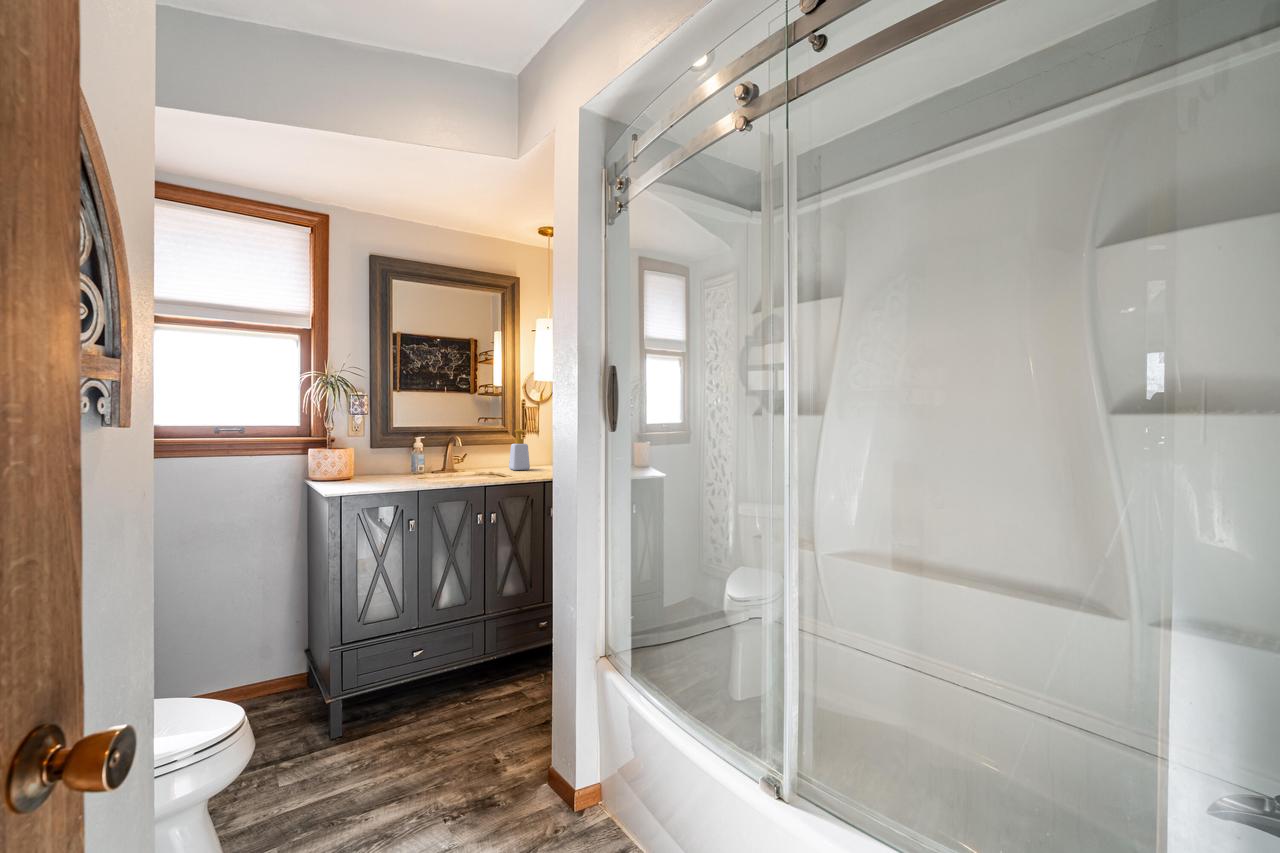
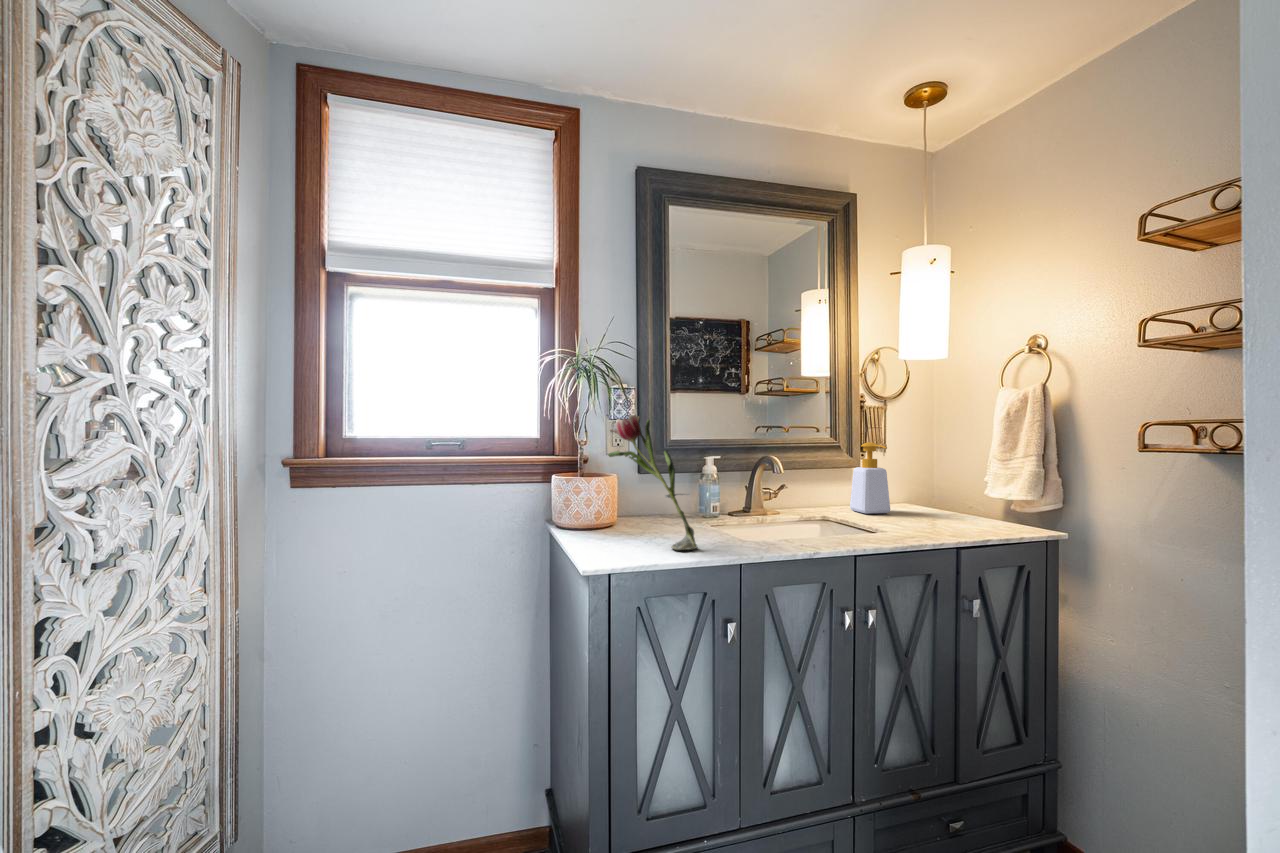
flower: none [345,412,397,485] -> present [608,415,697,550]

